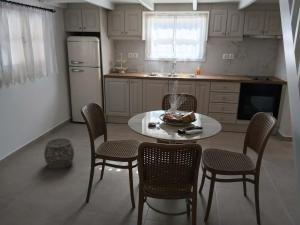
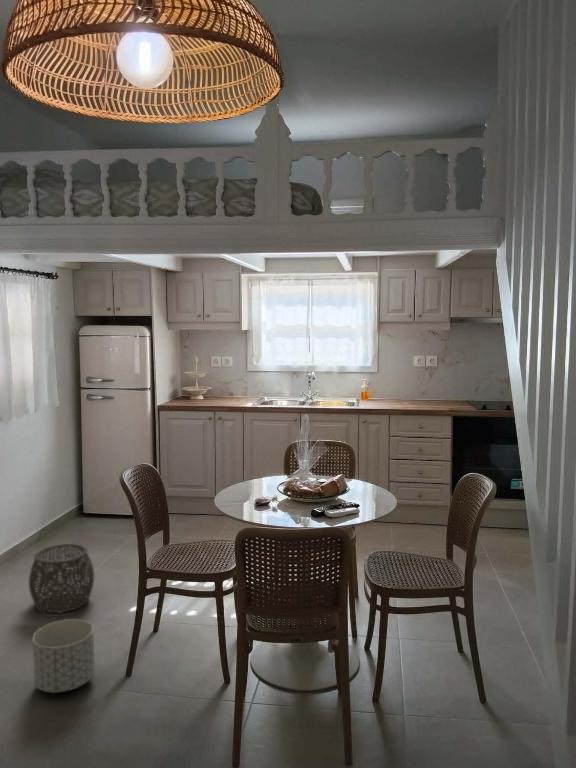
planter: none [43,175,73,209] -> present [33,619,95,693]

